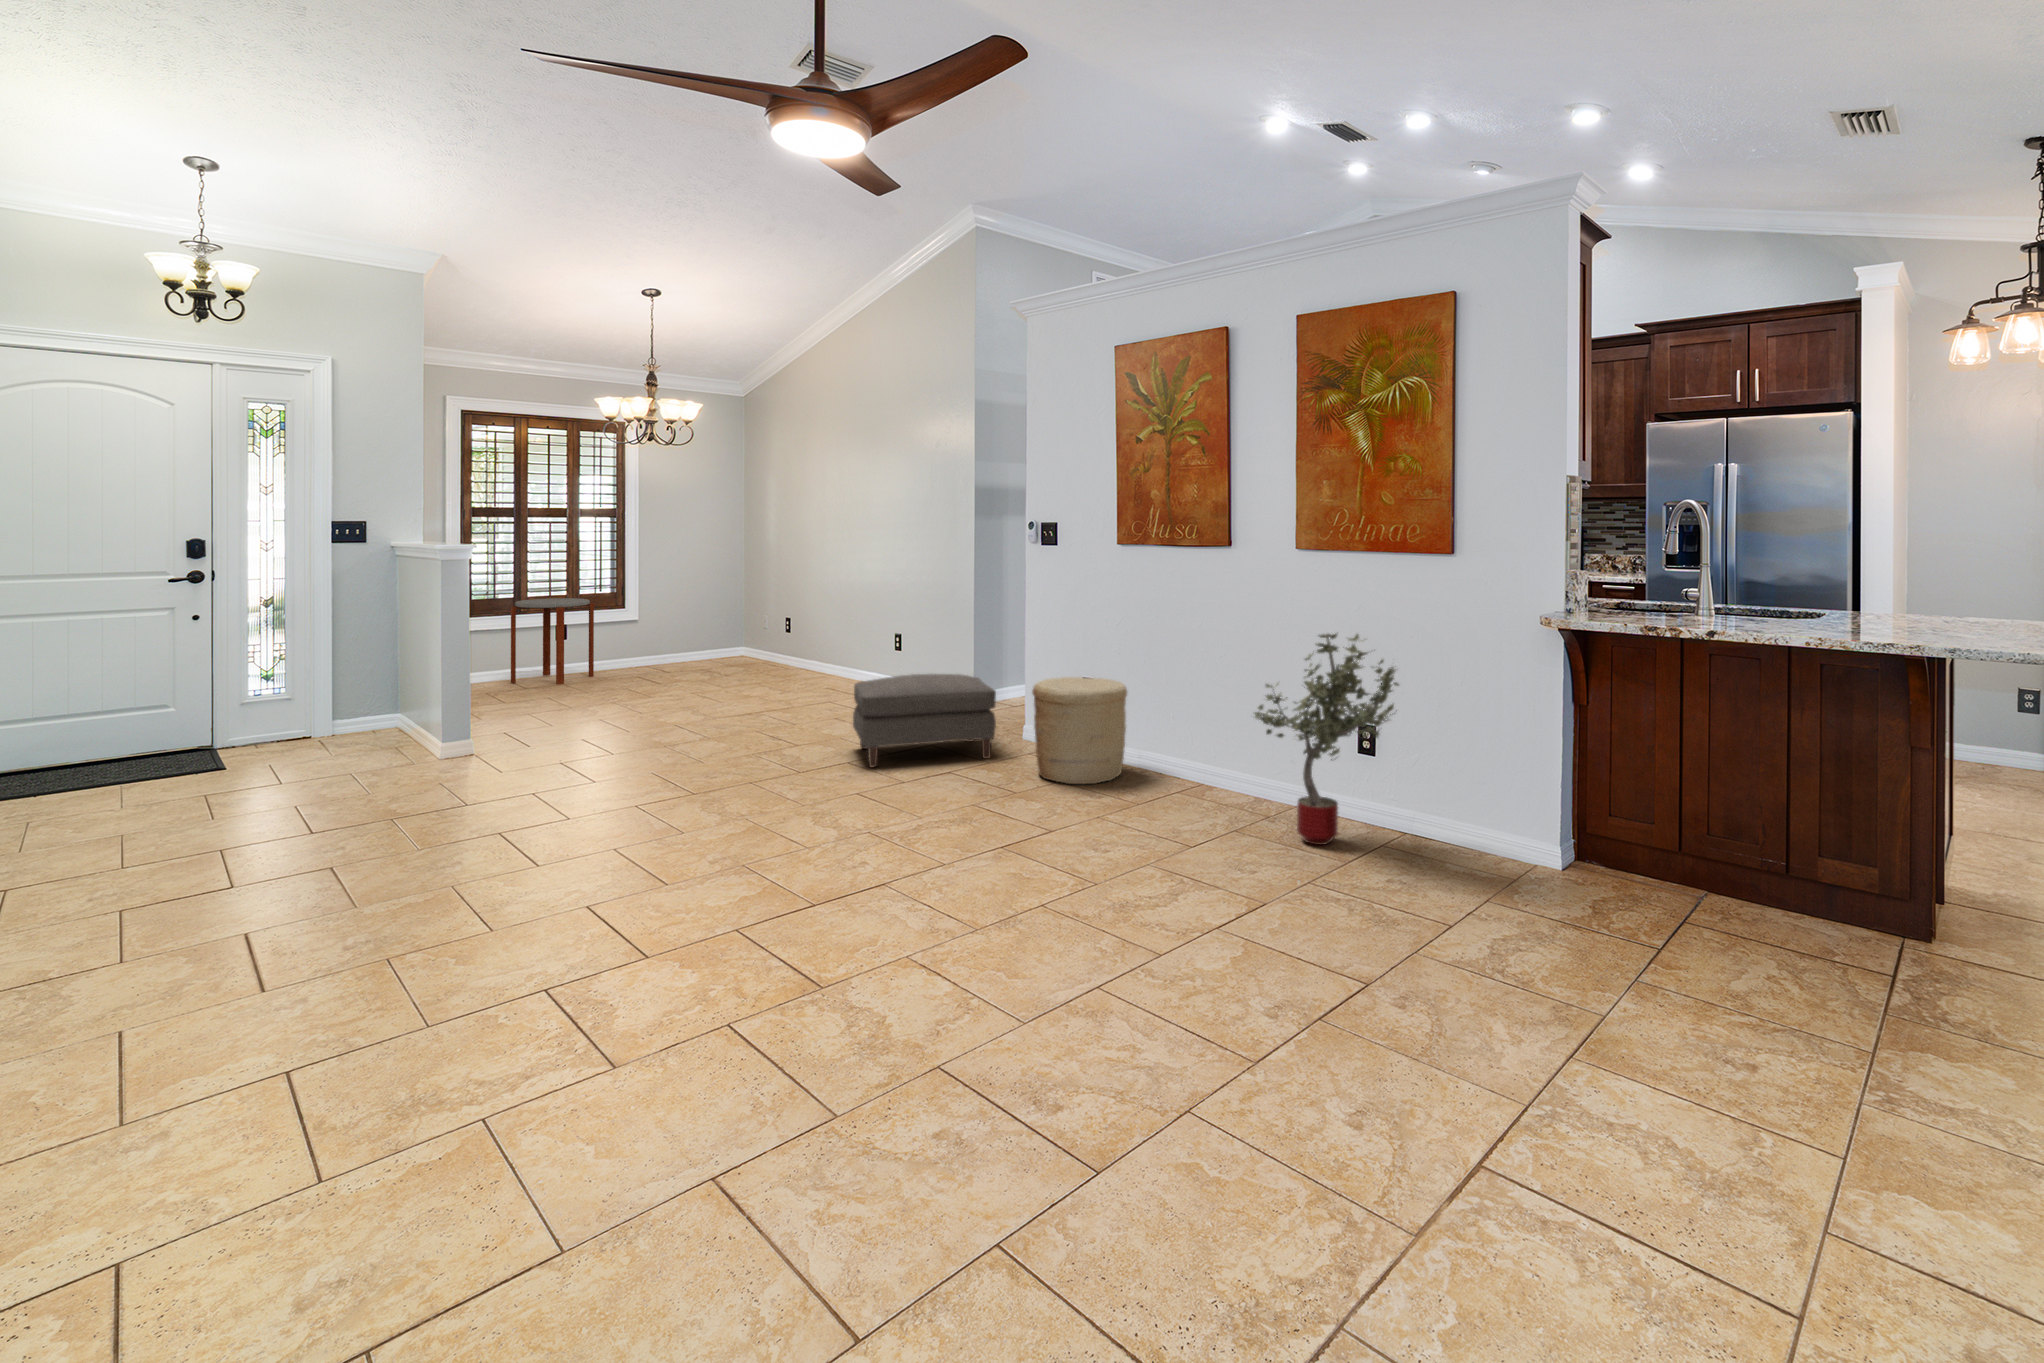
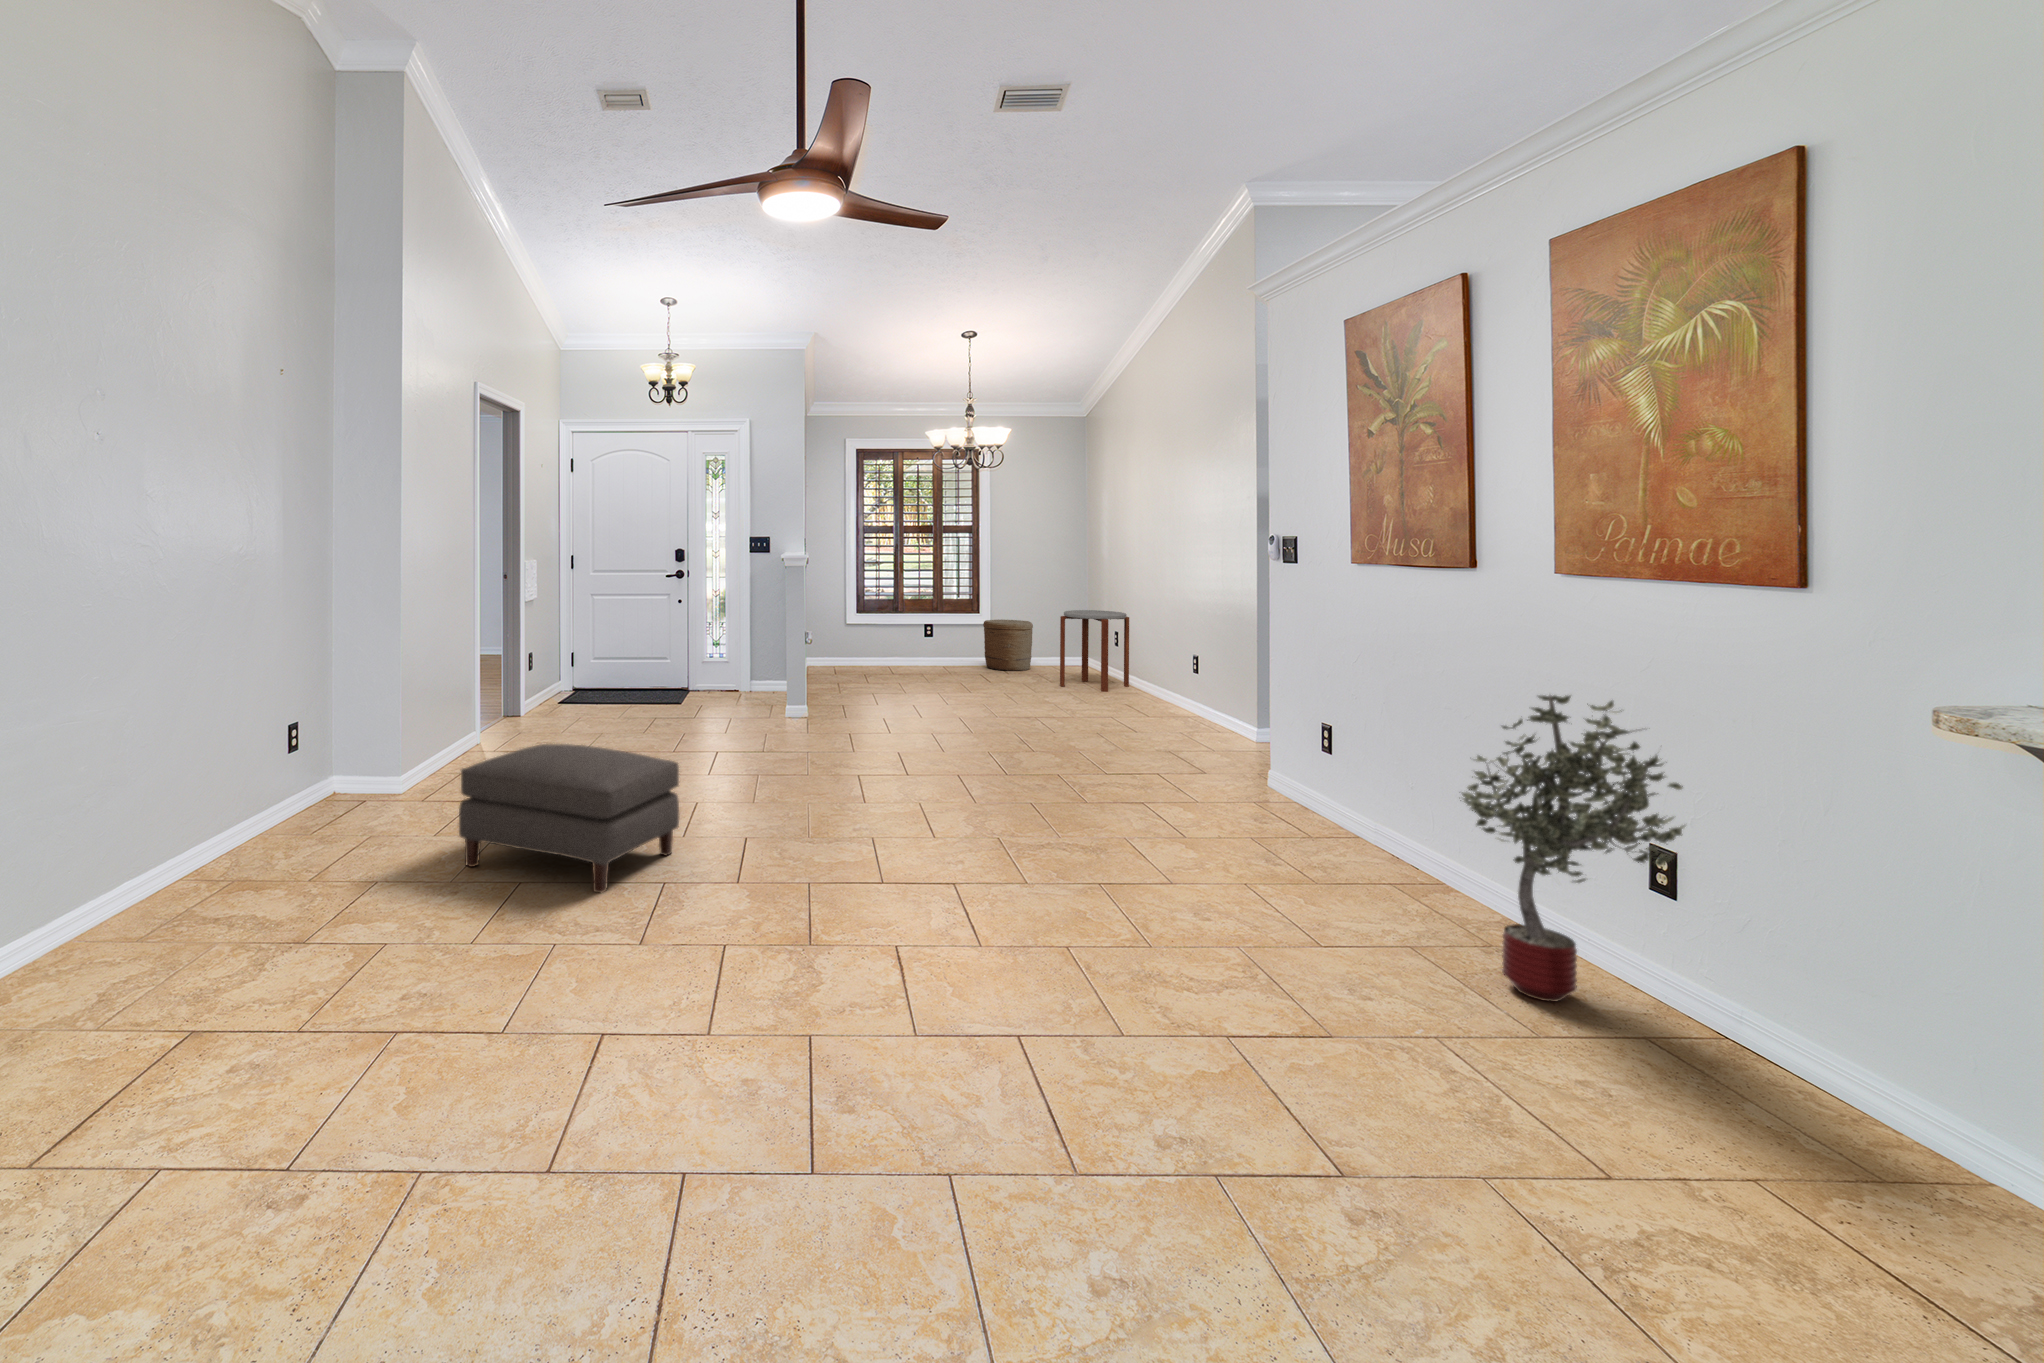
side table: present [511,598,594,684] -> present [1060,610,1129,692]
ottoman: present [853,674,996,767] -> present [459,744,679,893]
woven basket: present [1032,677,1127,784] -> present [983,620,1033,671]

